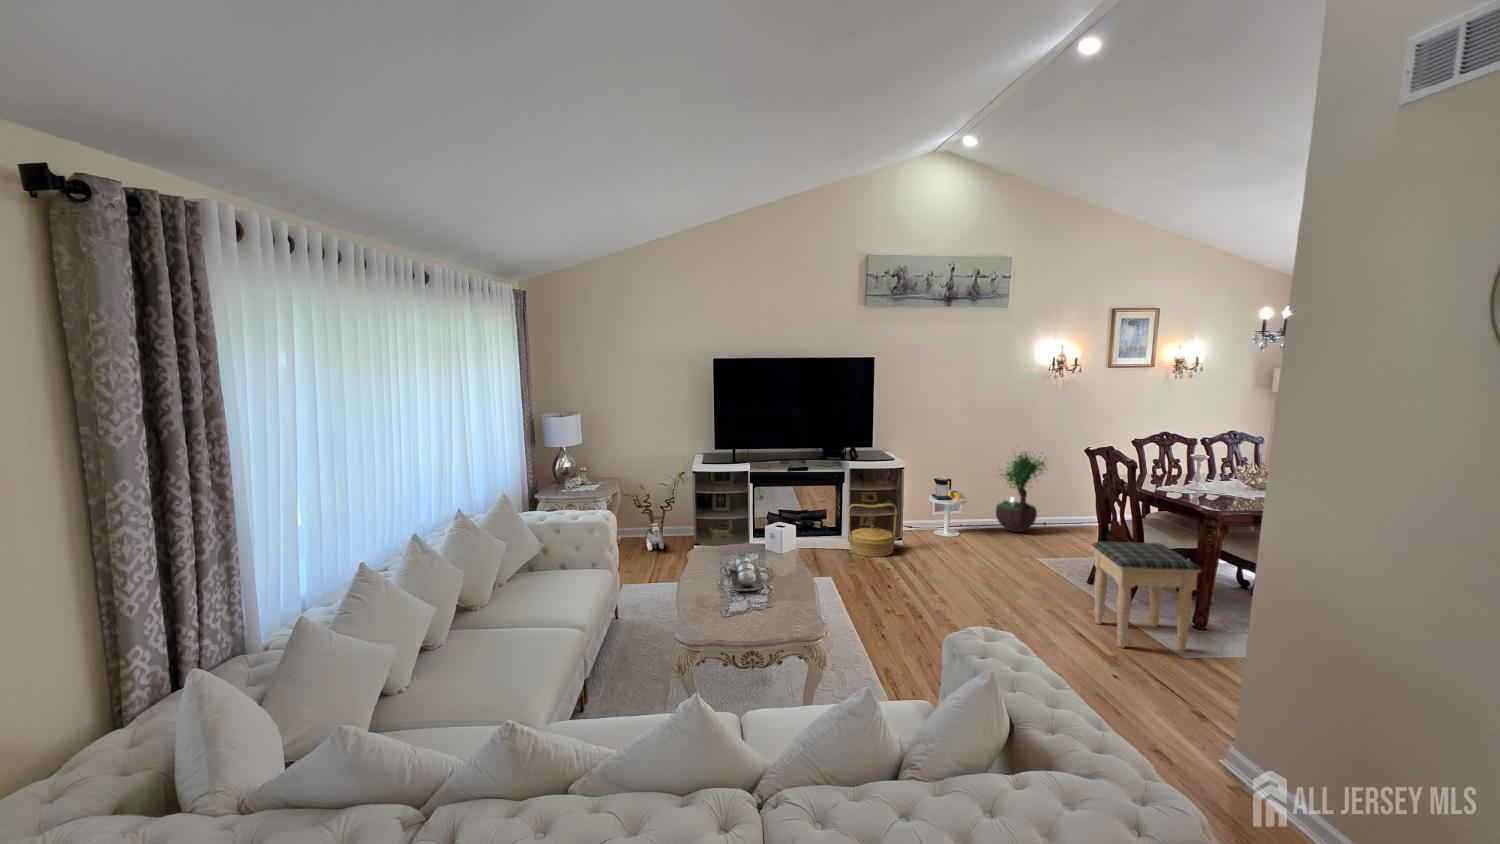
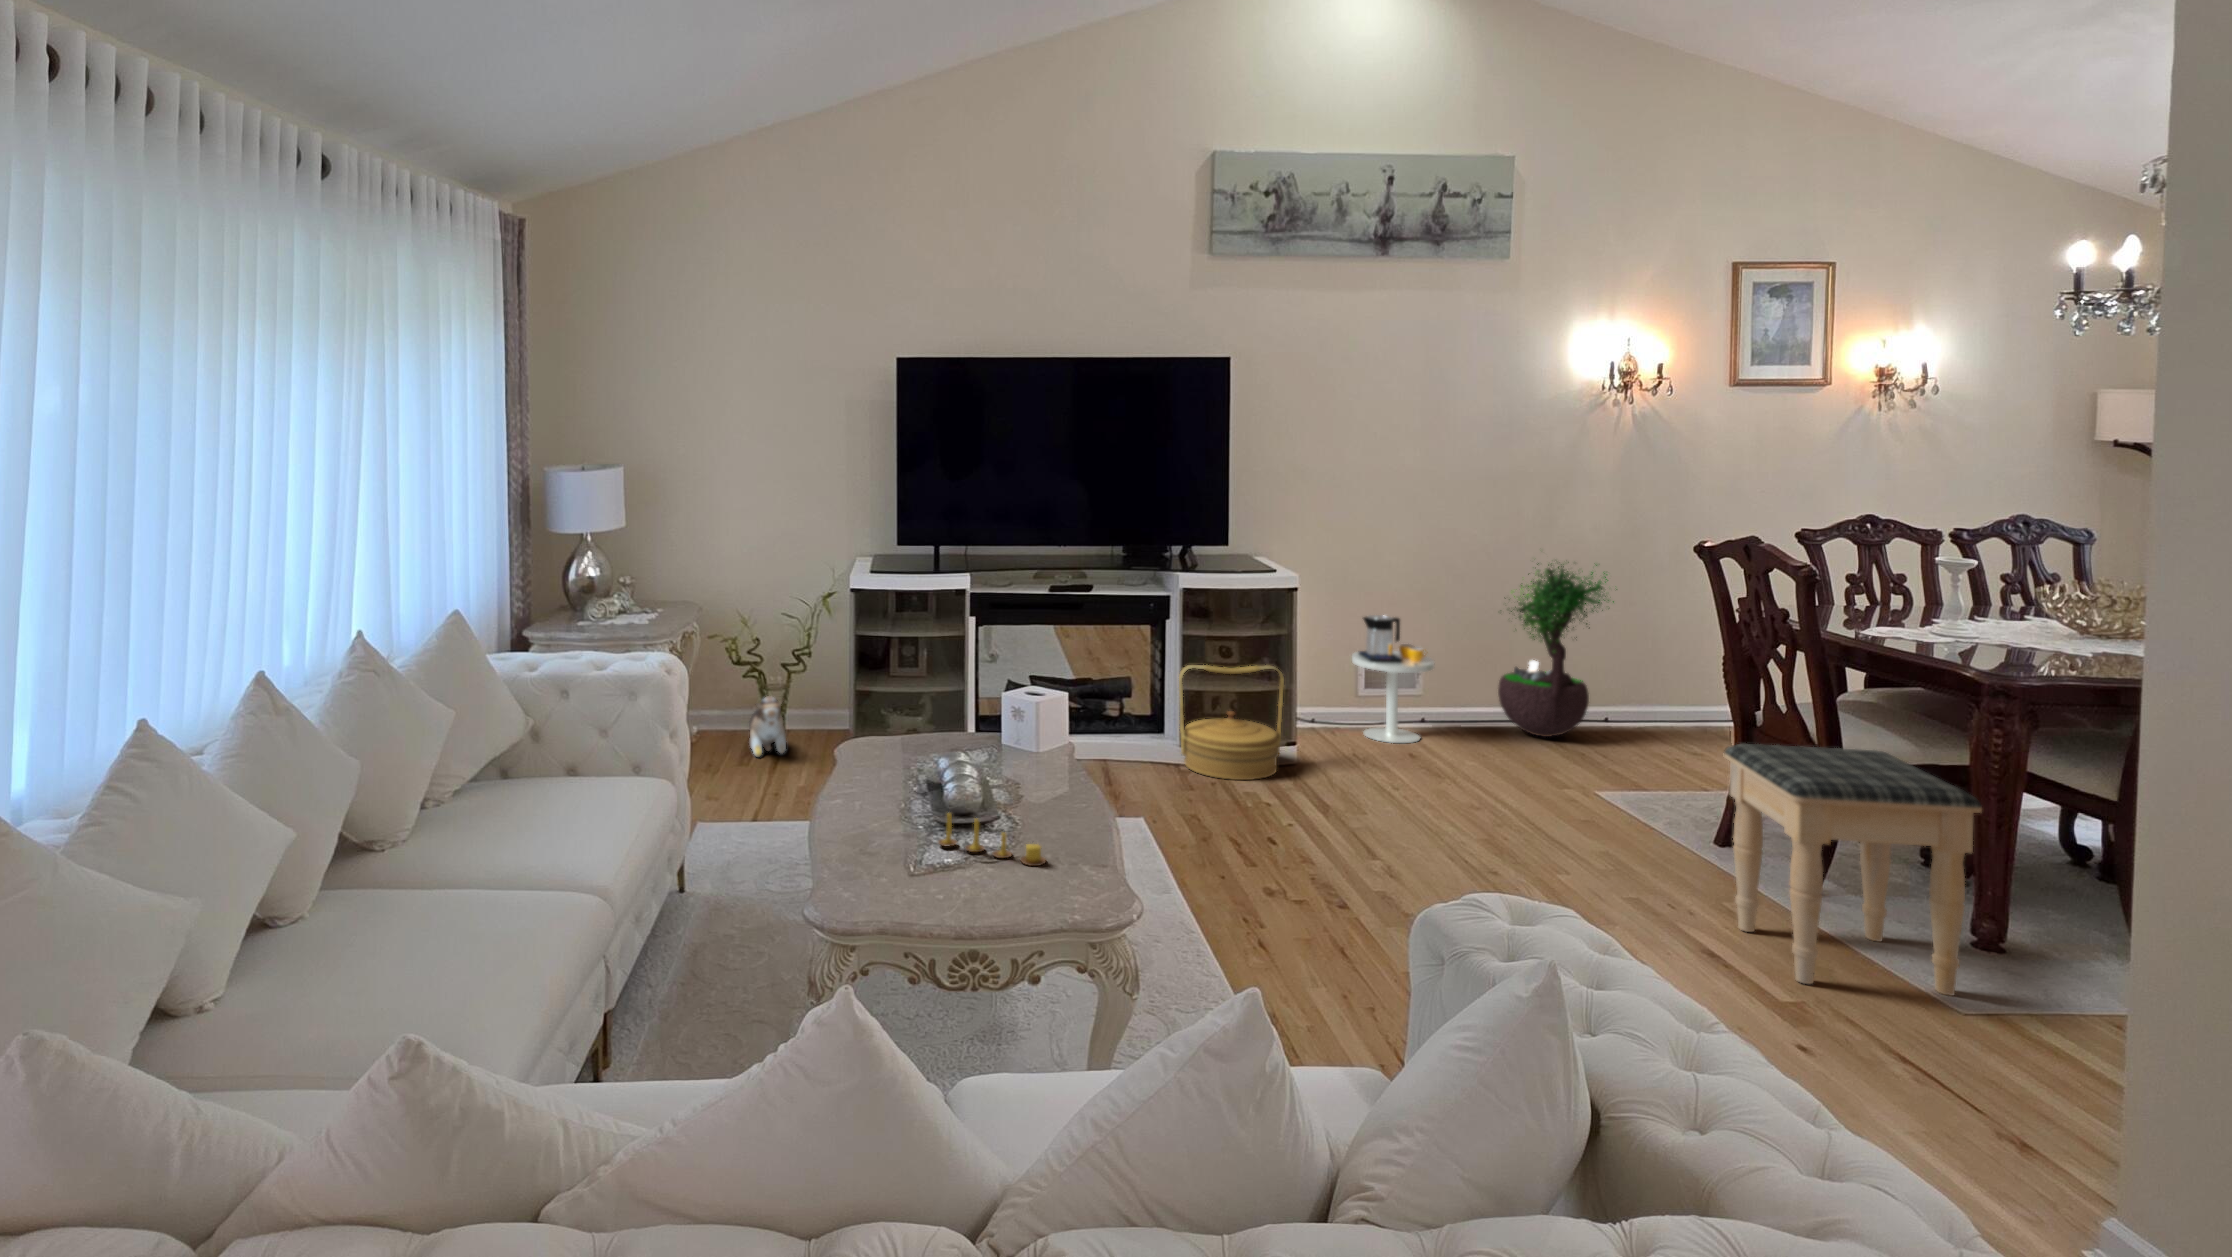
candle: none [735,586,785,612] -> present [938,813,1046,866]

